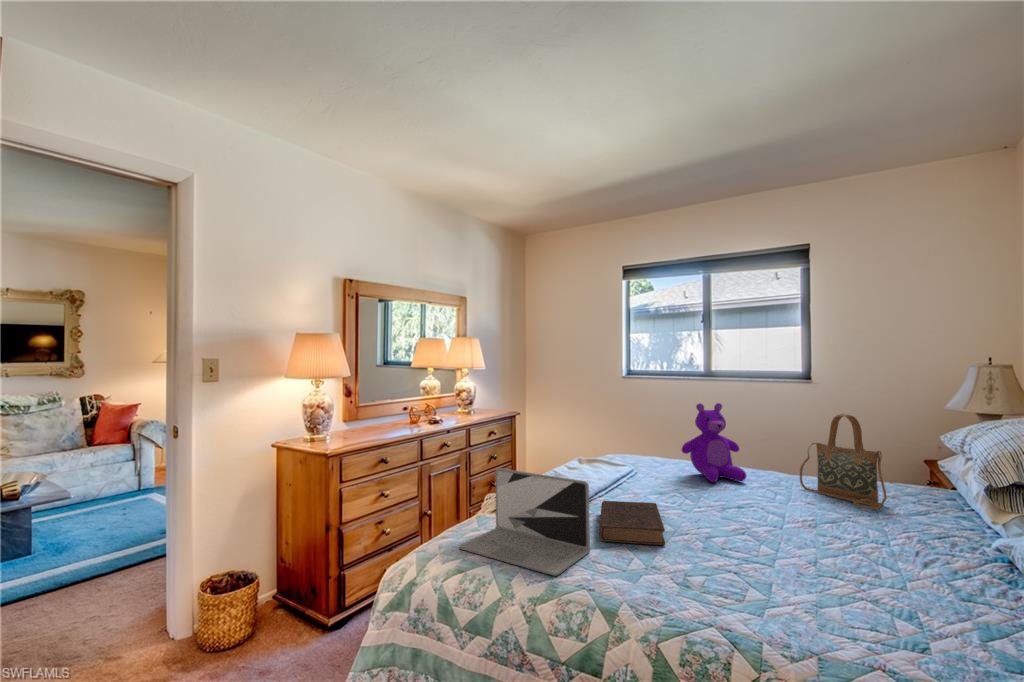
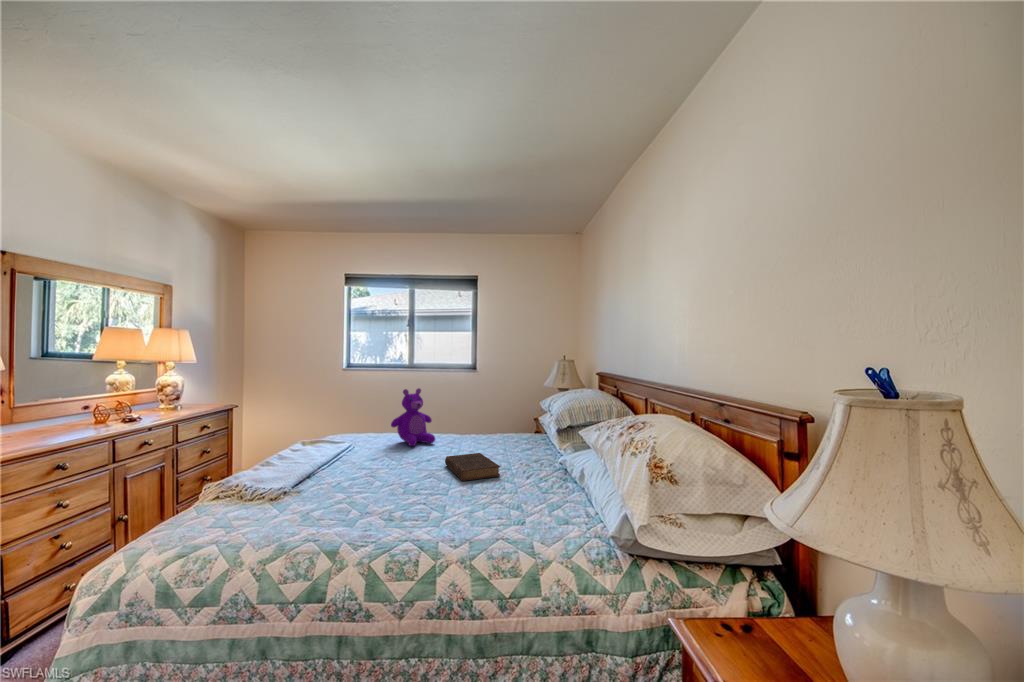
handbag: present [800,414,887,509] -> none [468,393,513,450]
laptop: present [460,468,591,576] -> none [179,456,316,538]
book: present [600,501,665,545] -> present [445,453,500,481]

